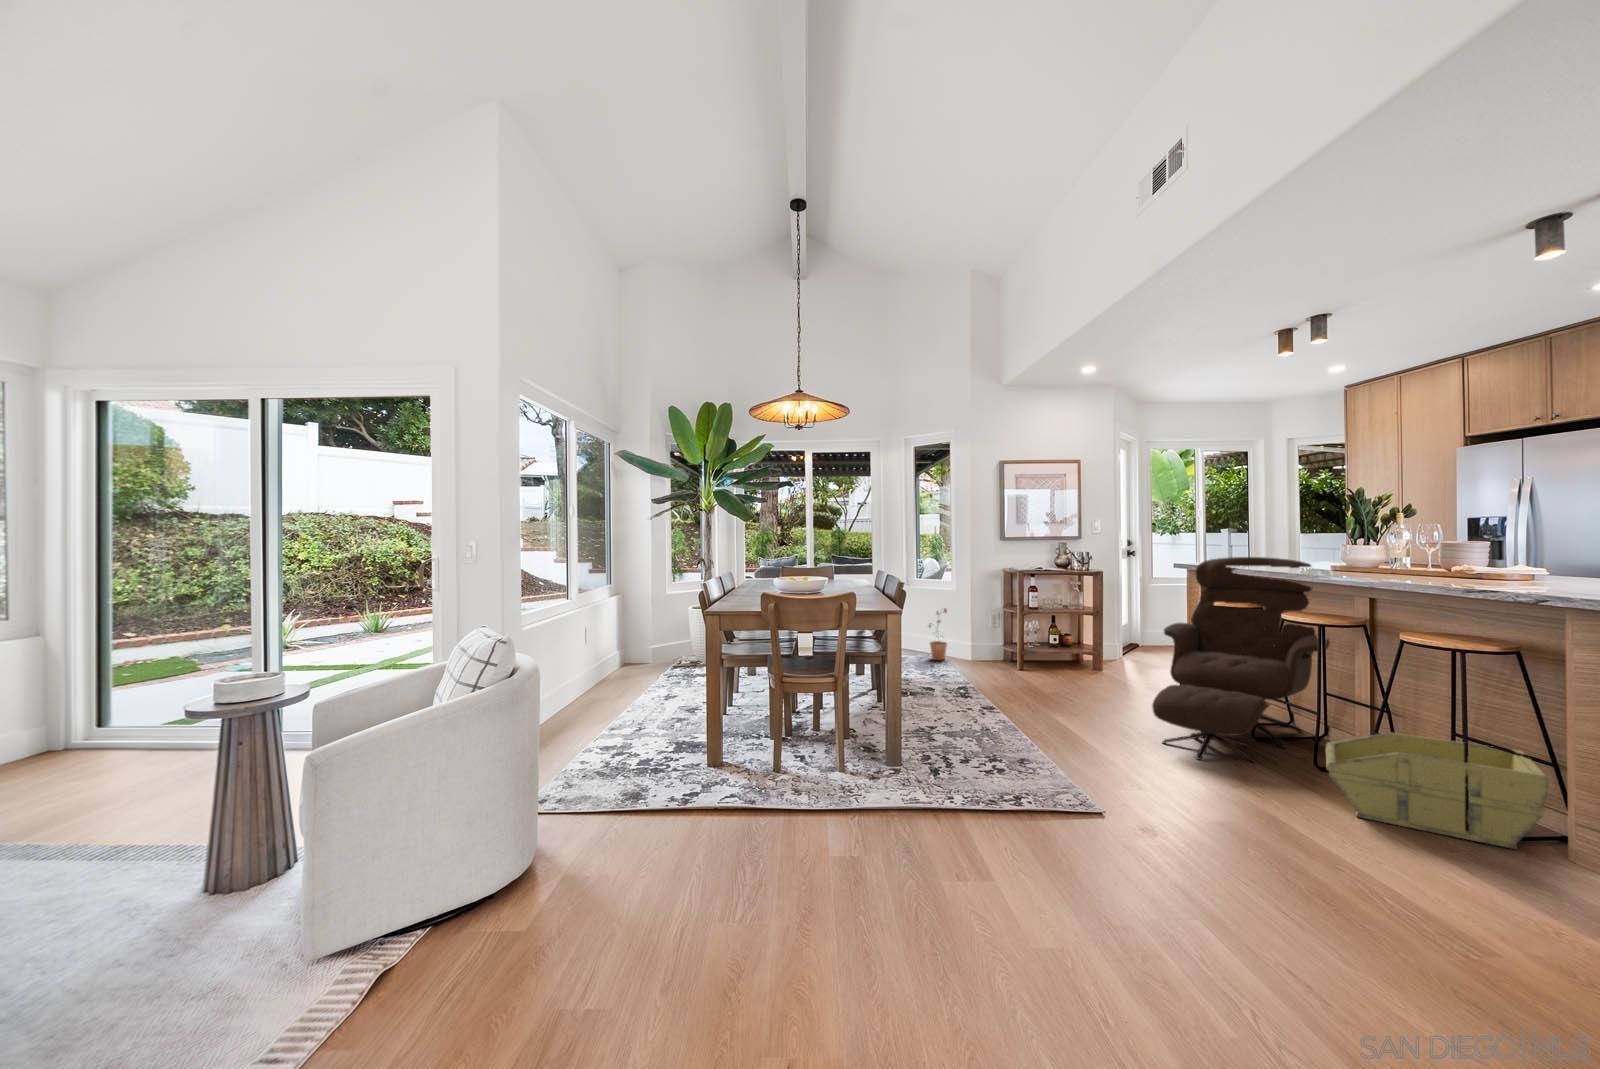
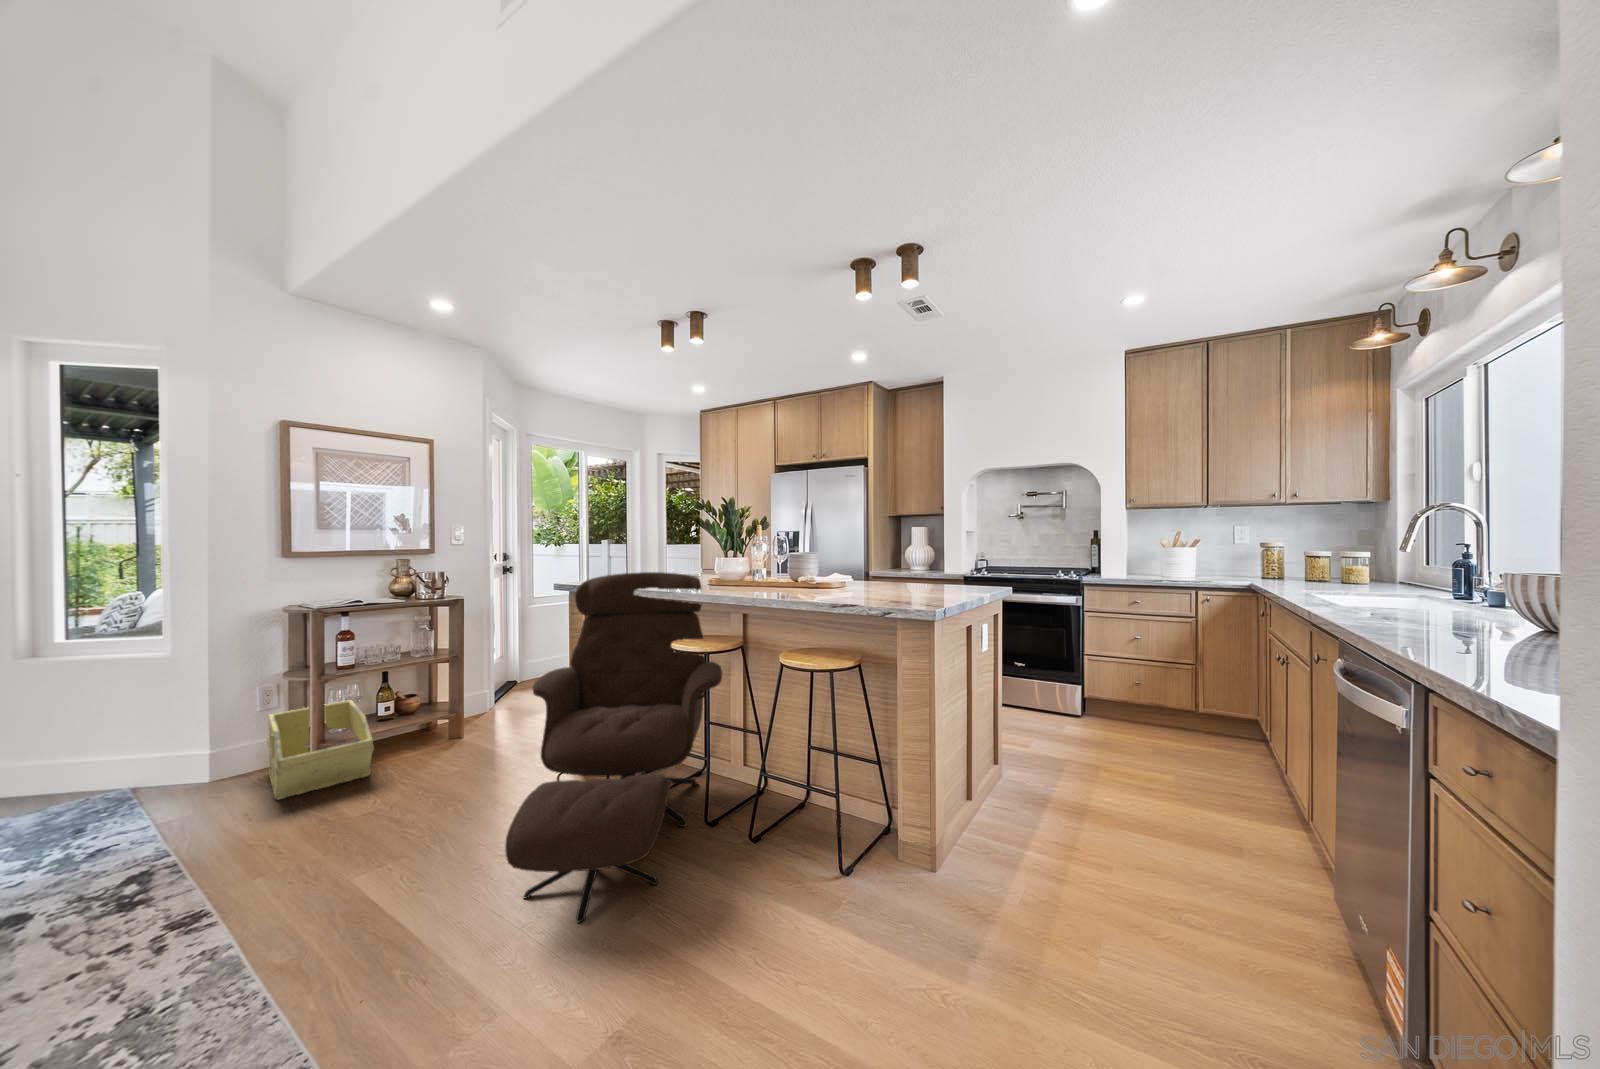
potted plant: present [929,608,947,660] -> none [87,692,155,801]
storage bin: present [1326,732,1549,849] -> present [267,700,374,800]

